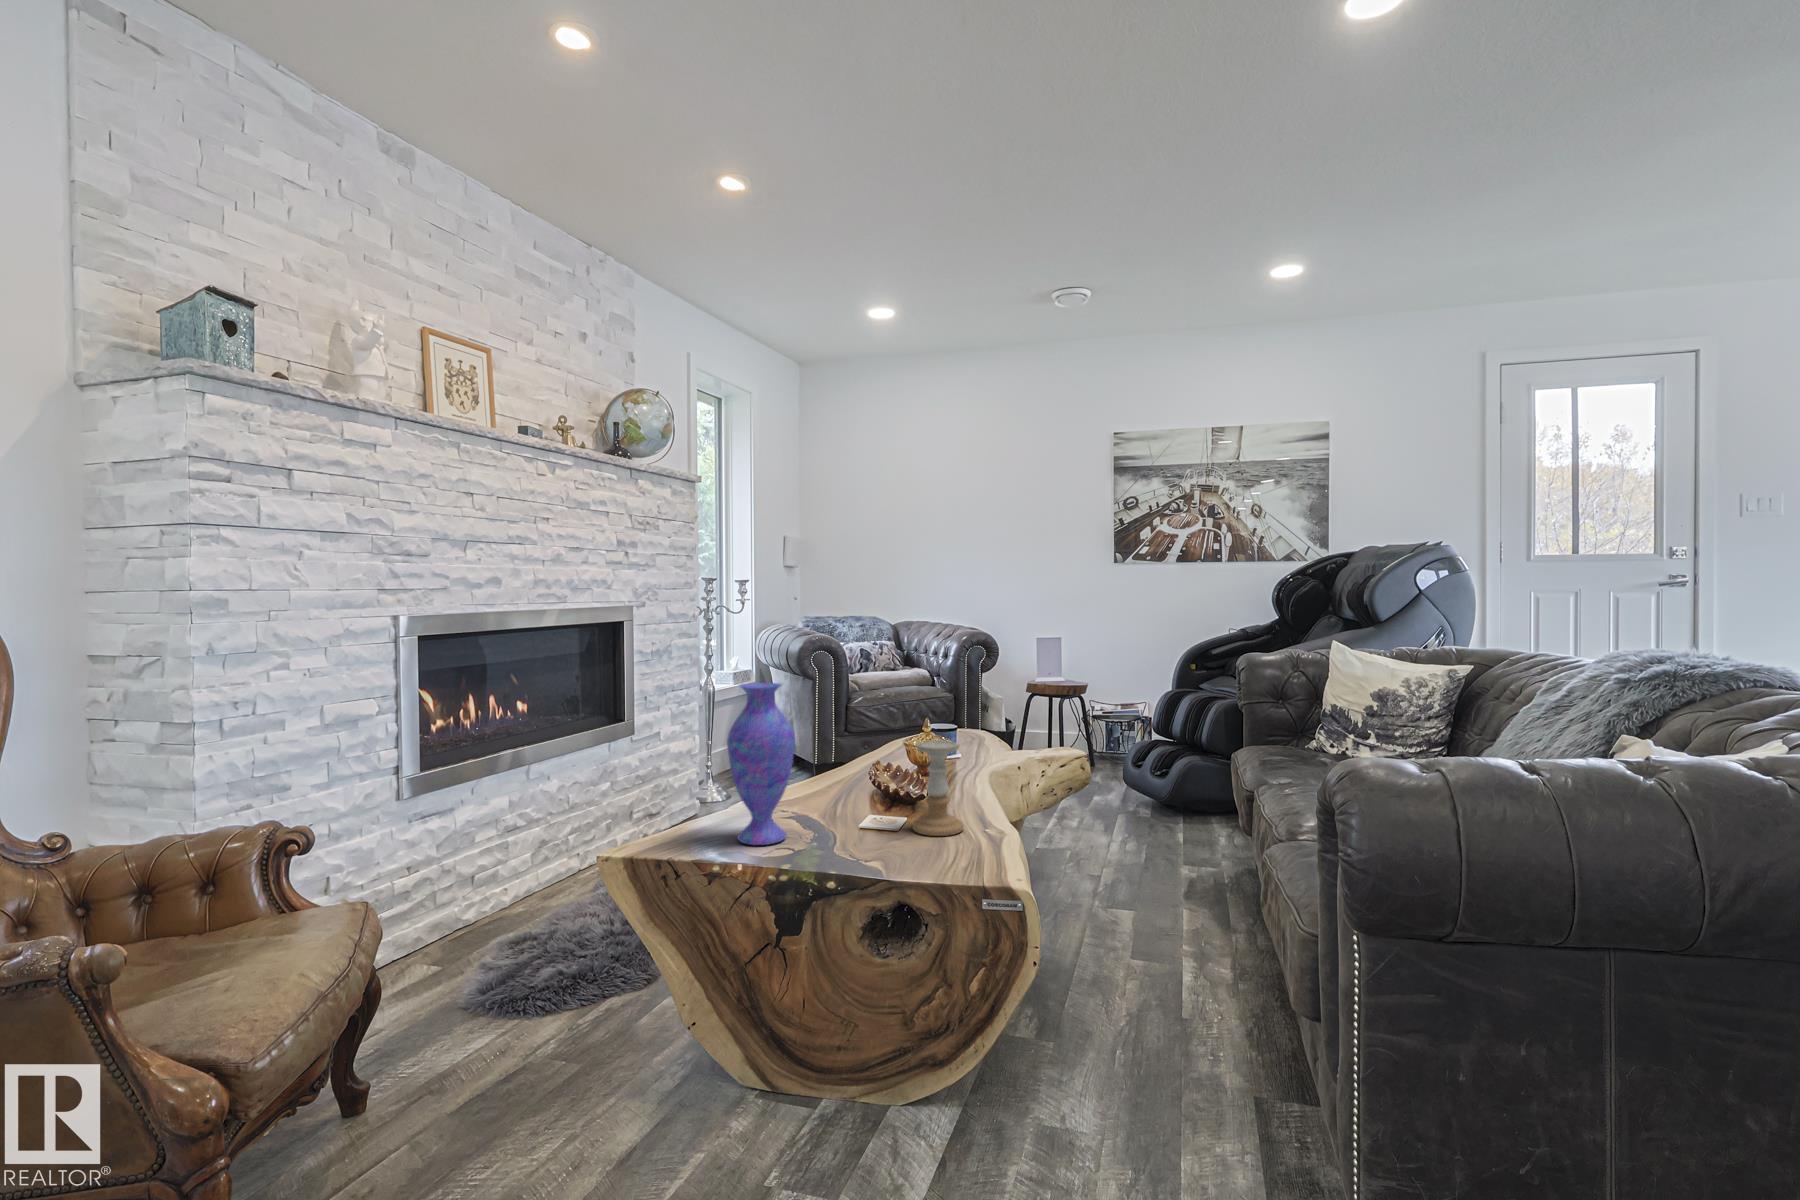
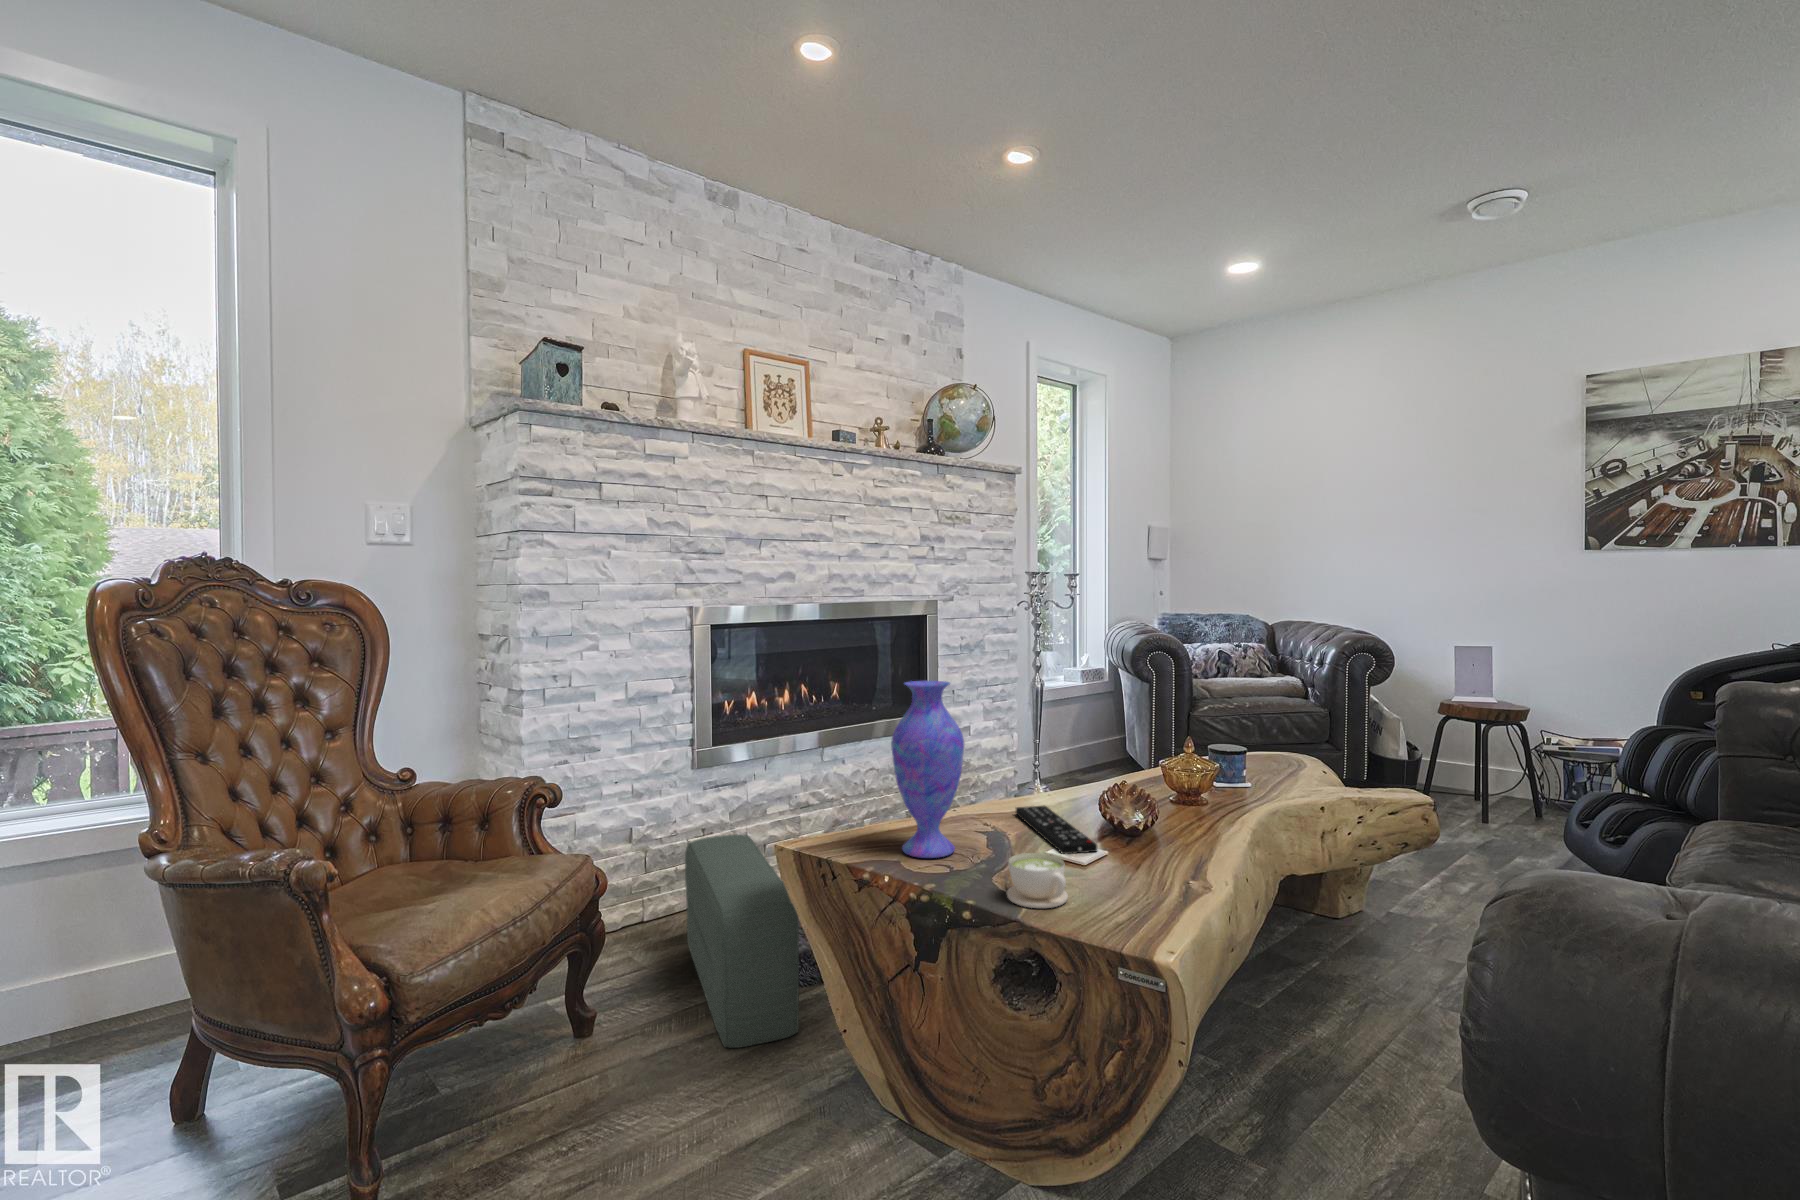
candle holder: present [912,740,964,836] -> none [1101,762,1166,881]
remote control: none [803,789,897,825] -> present [1016,806,1097,854]
coffee cup: none [864,823,919,868] -> present [1007,853,1068,908]
pouf: none [421,861,608,1078] -> present [685,835,799,1048]

